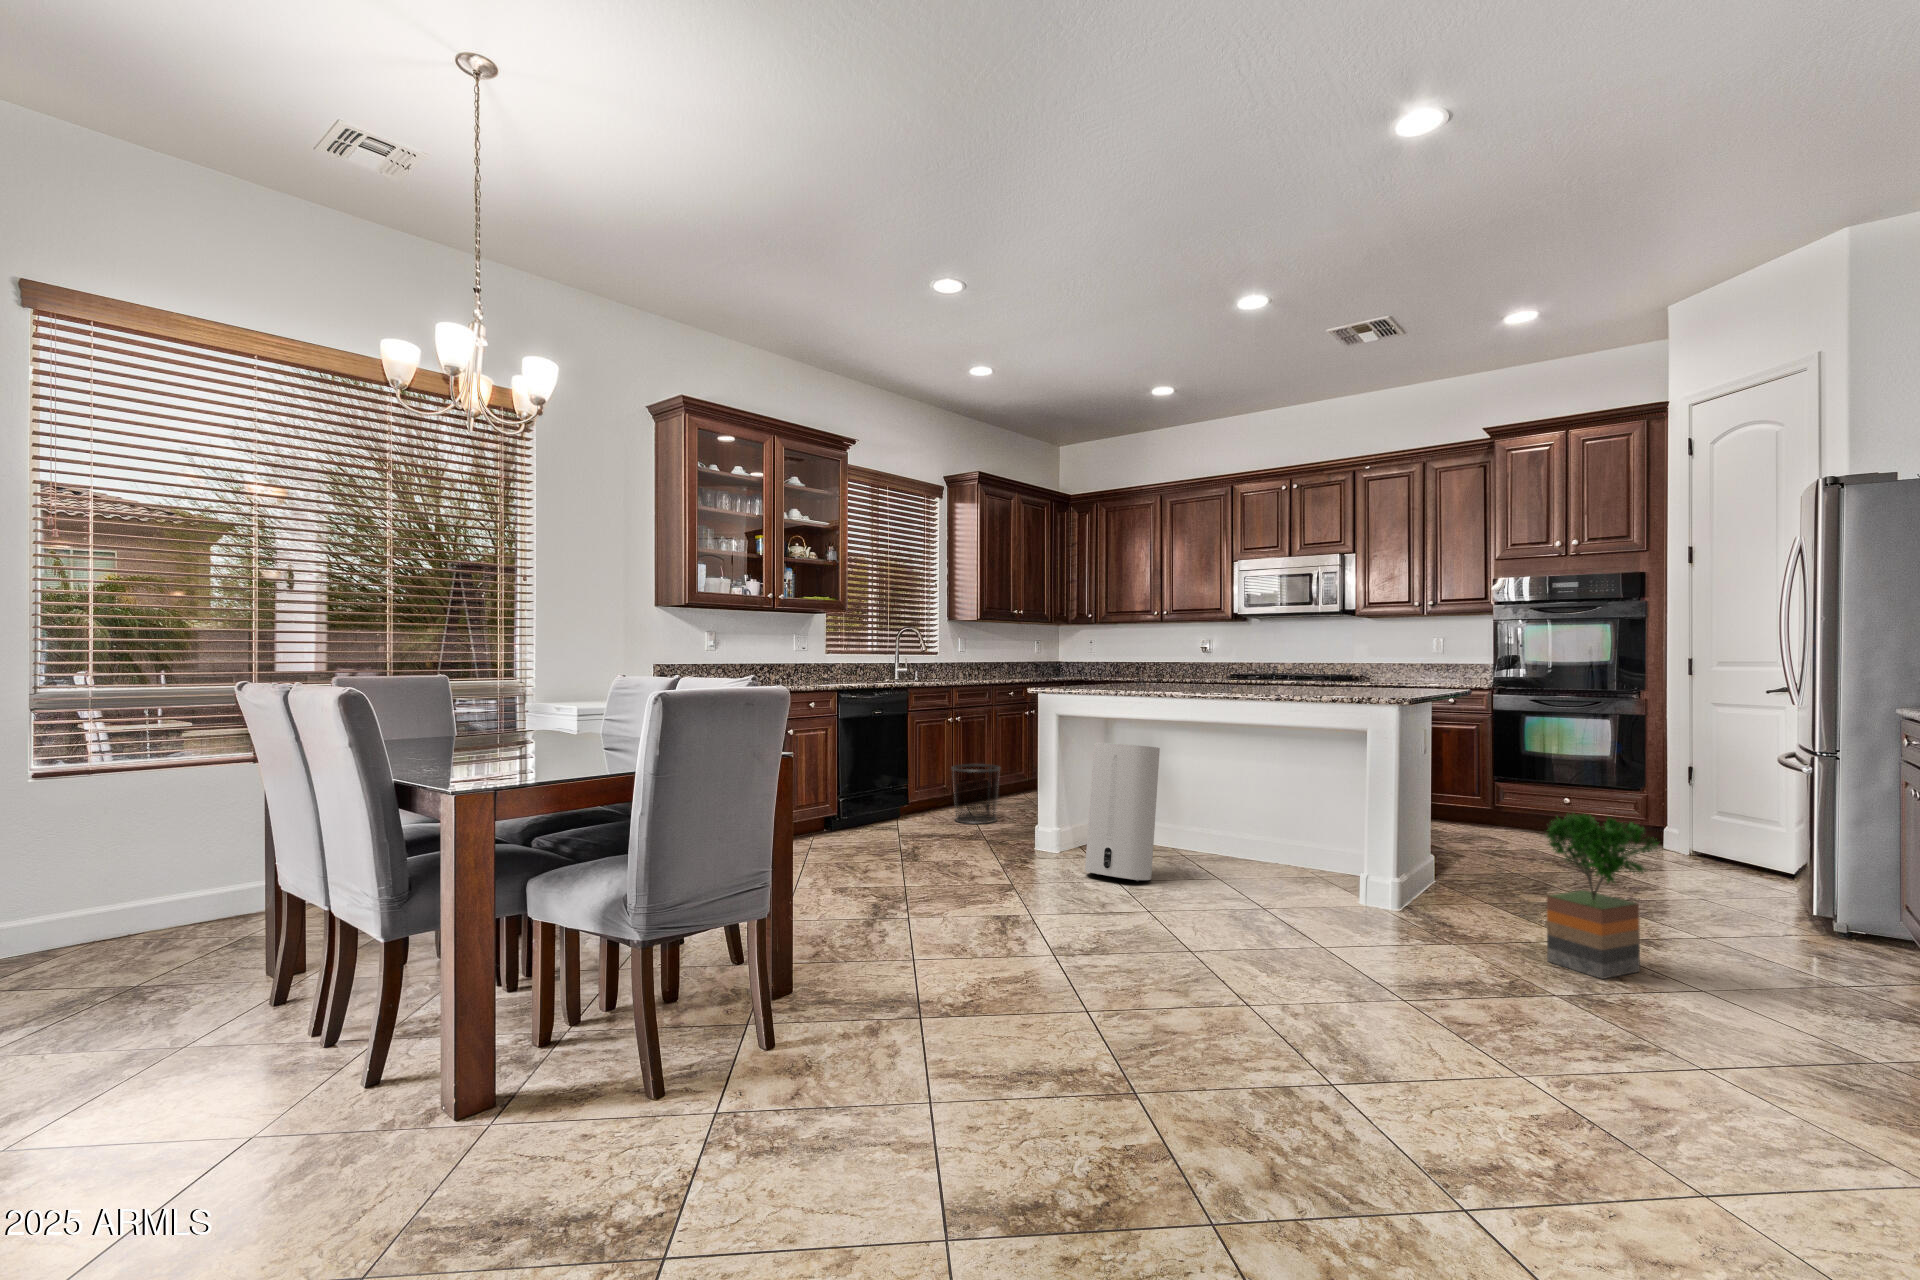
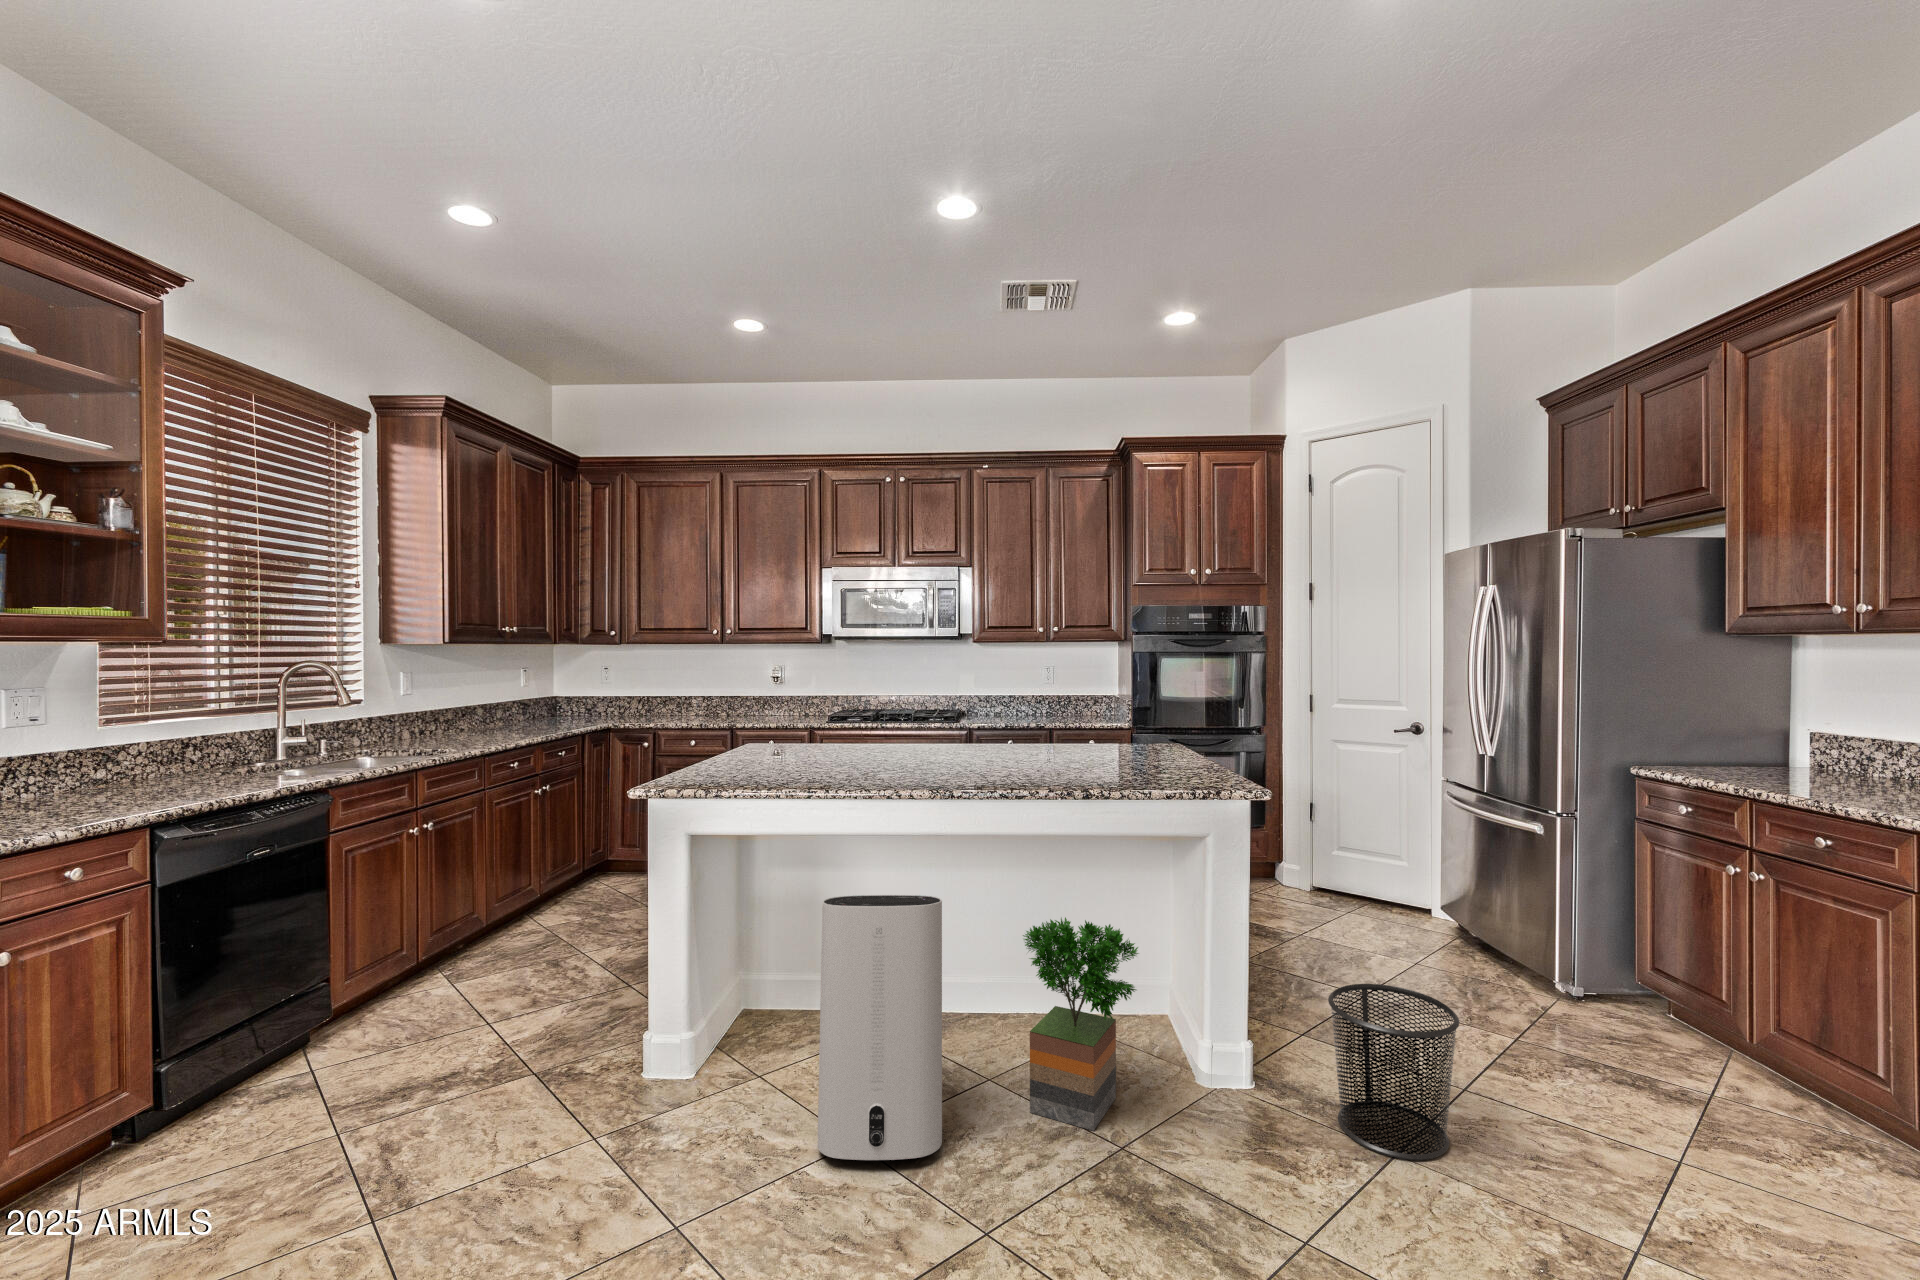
trash can: present [952,764,1000,824] -> present [1328,984,1460,1160]
potted tree: present [1545,814,1658,979] -> present [1023,917,1138,1131]

